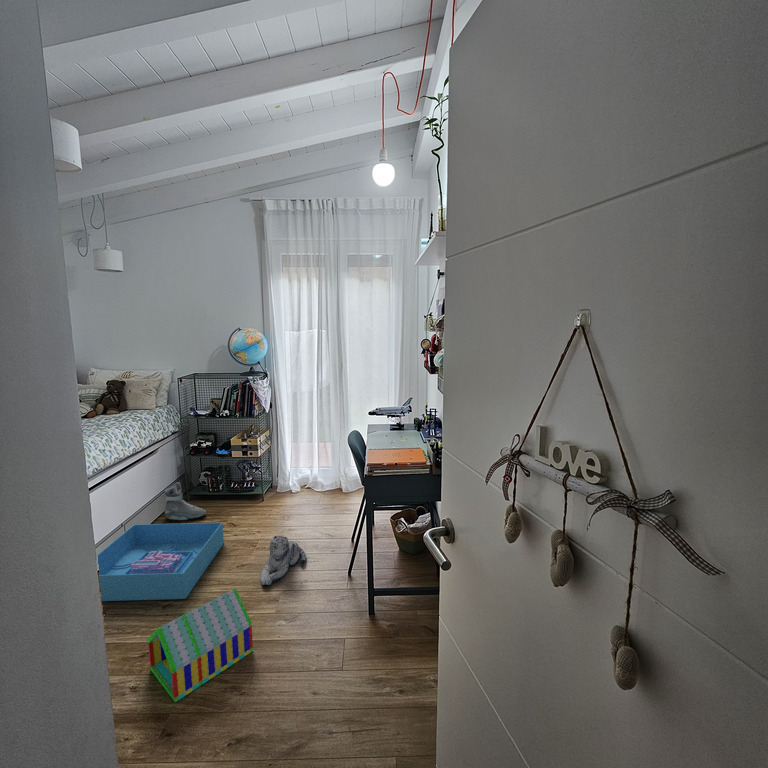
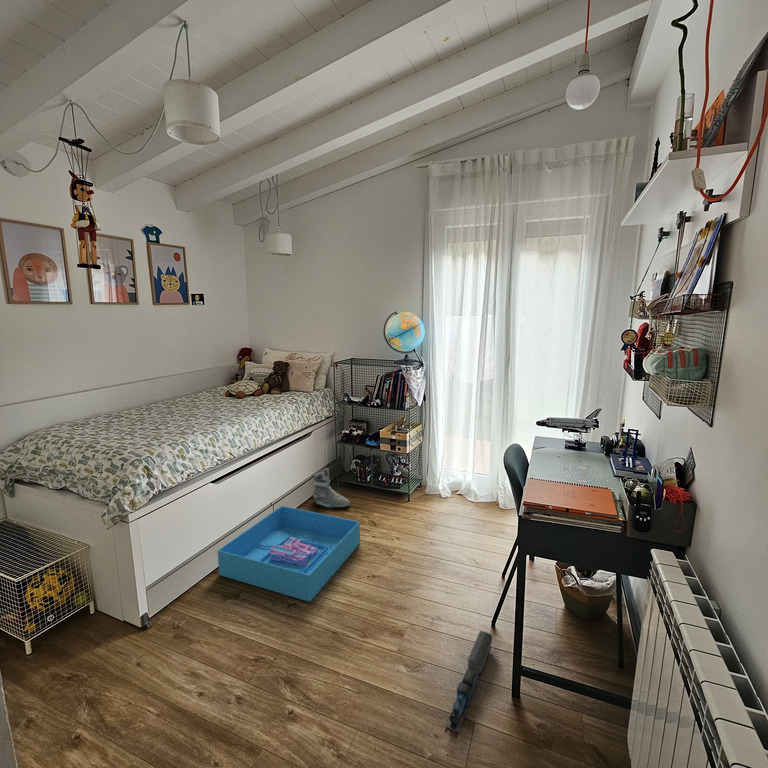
plush toy: present [261,536,306,585] -> none [387,554,443,612]
toy train: none [323,578,351,649] -> present [445,631,493,738]
toy house: present [148,588,253,702] -> none [257,617,363,738]

